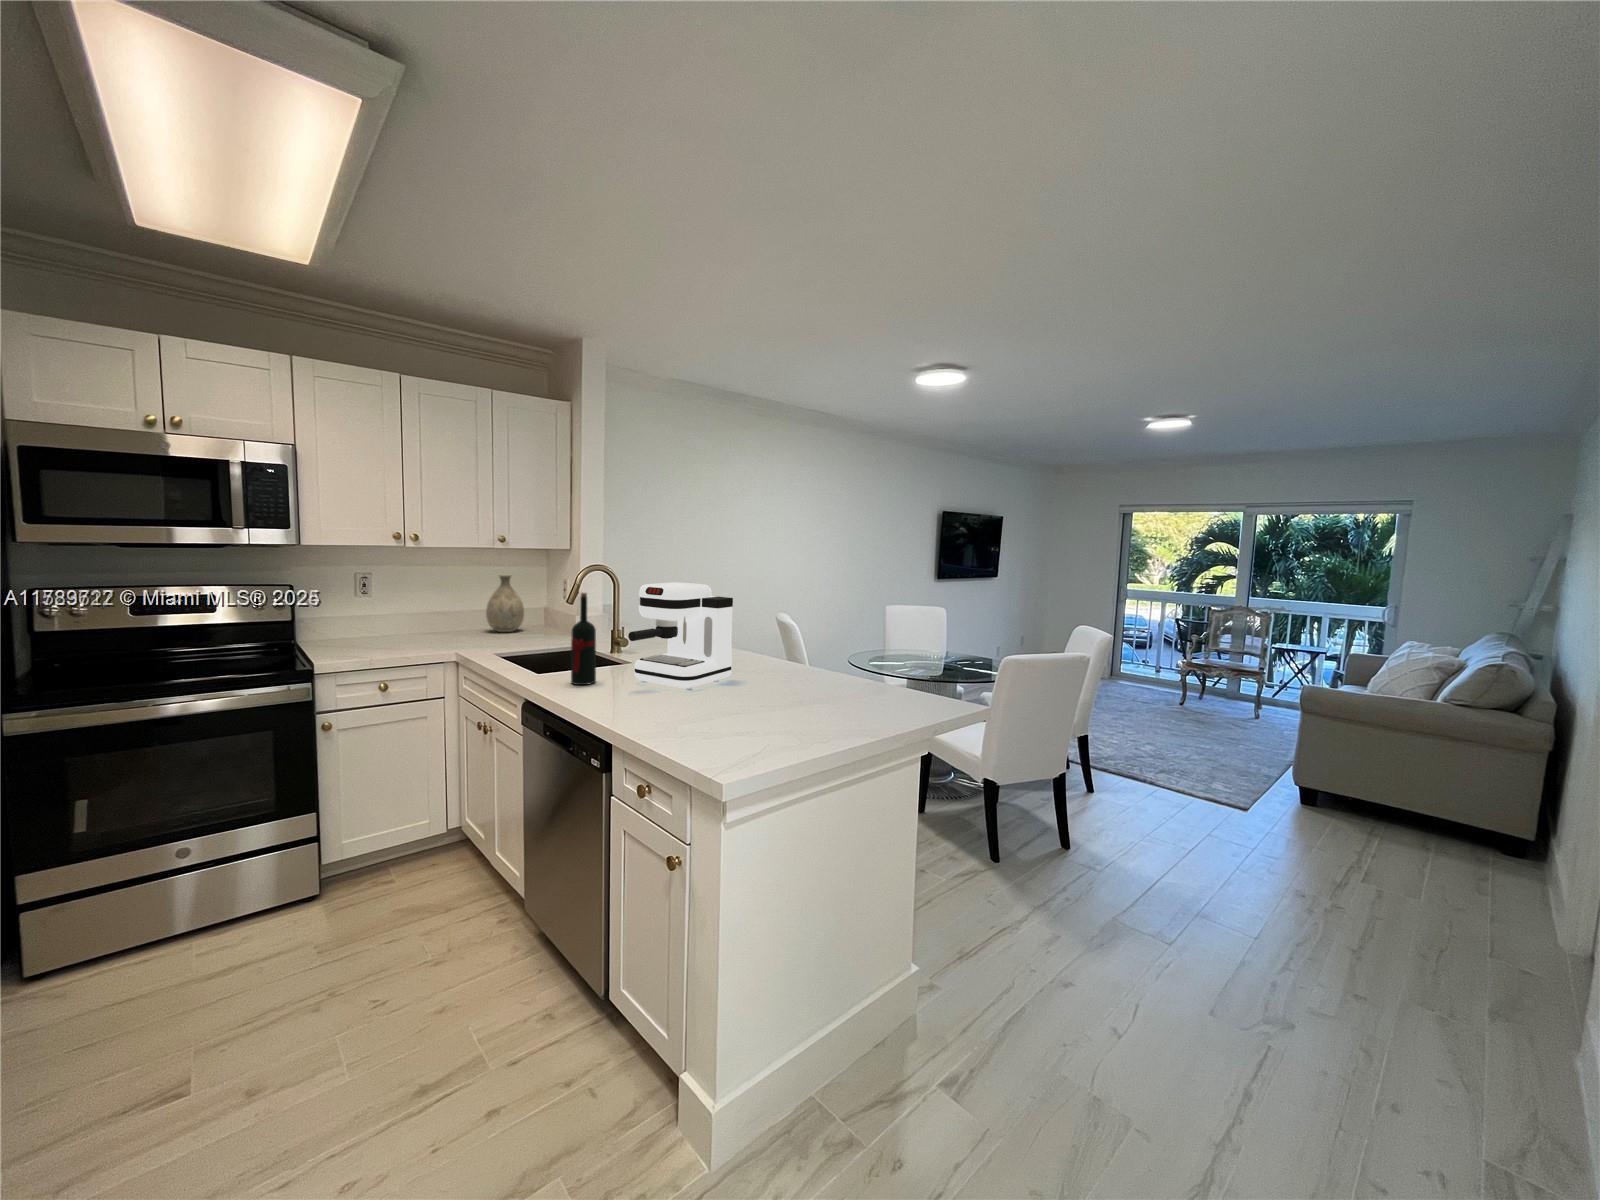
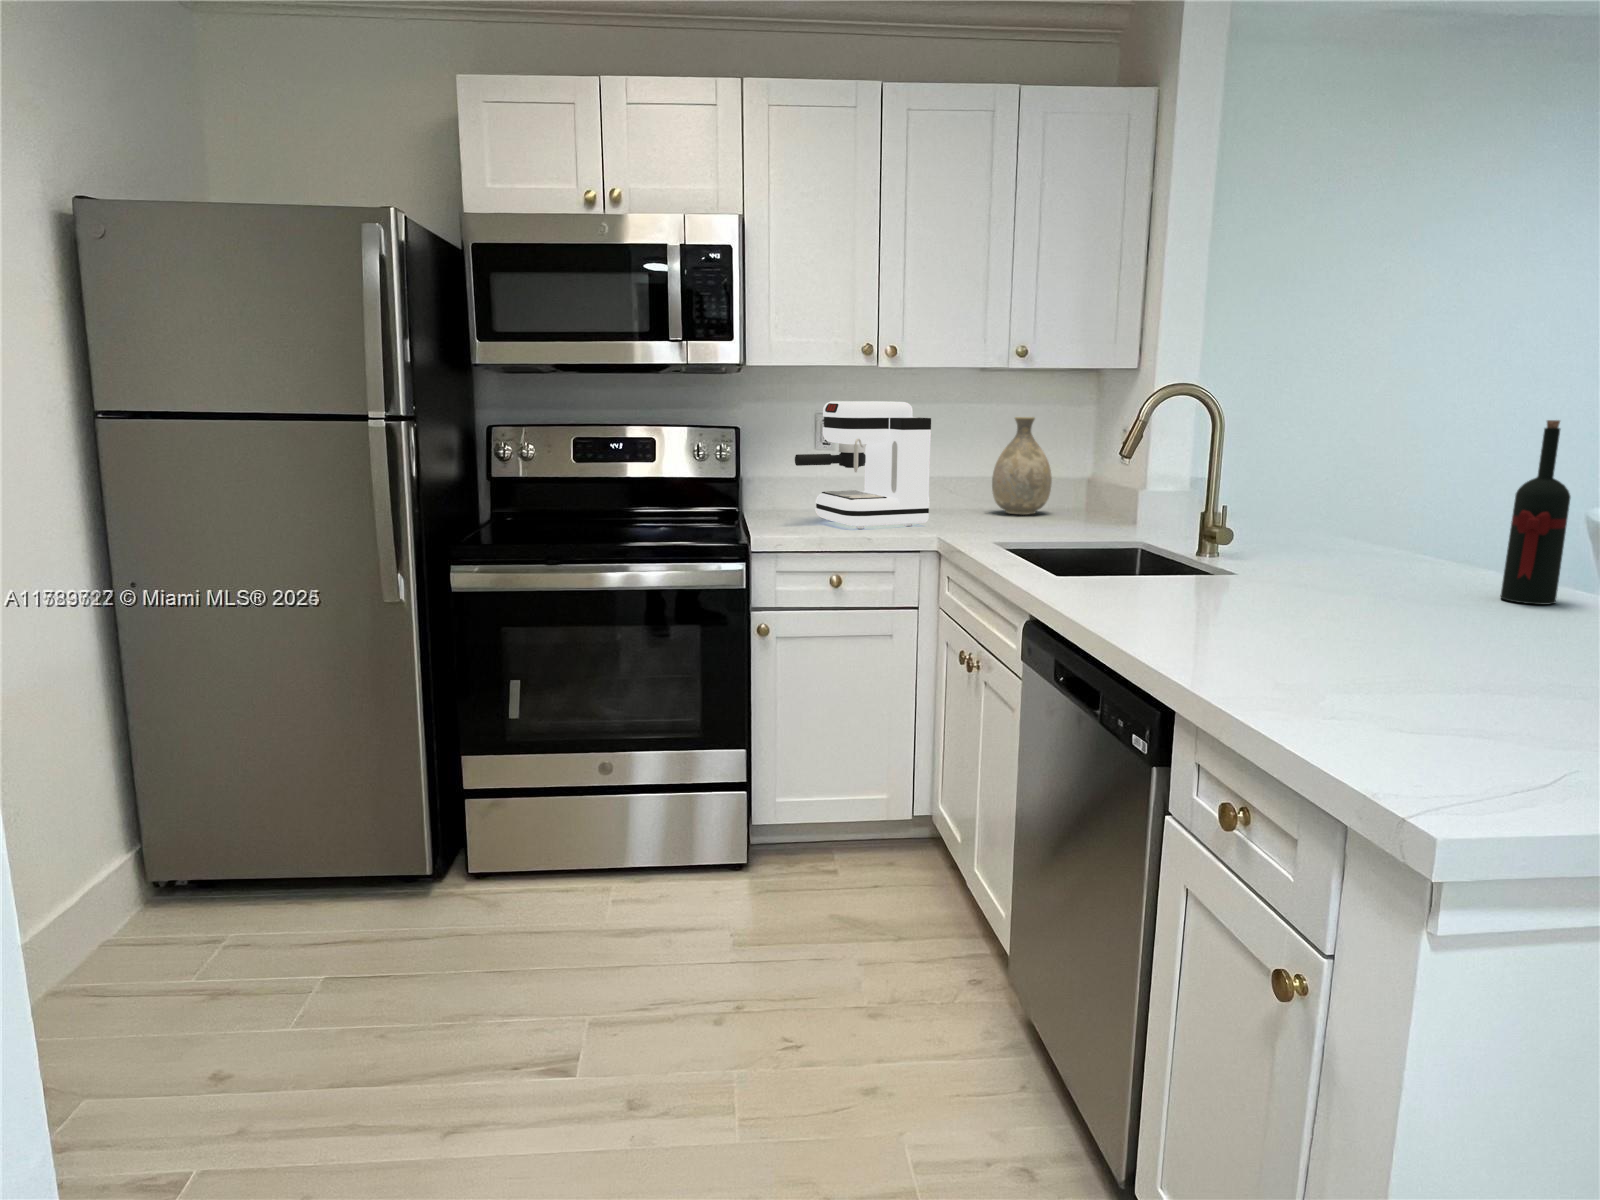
coffee maker: present [628,582,733,690] -> present [795,401,931,529]
wine bottle: present [571,593,596,685] -> present [1500,420,1570,605]

